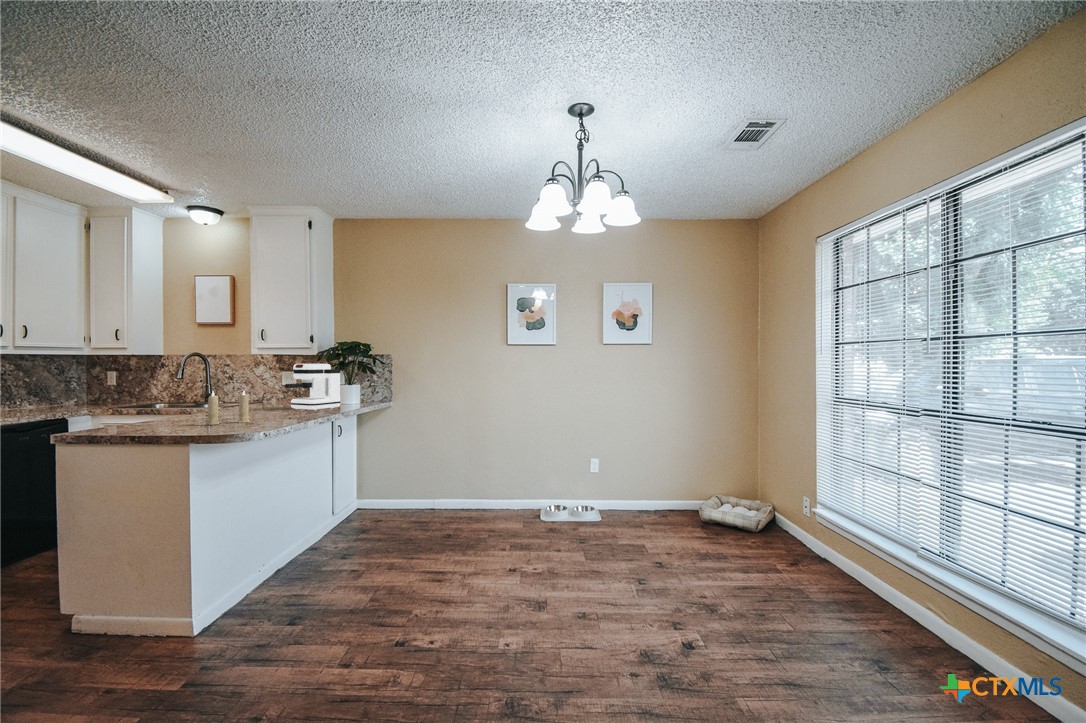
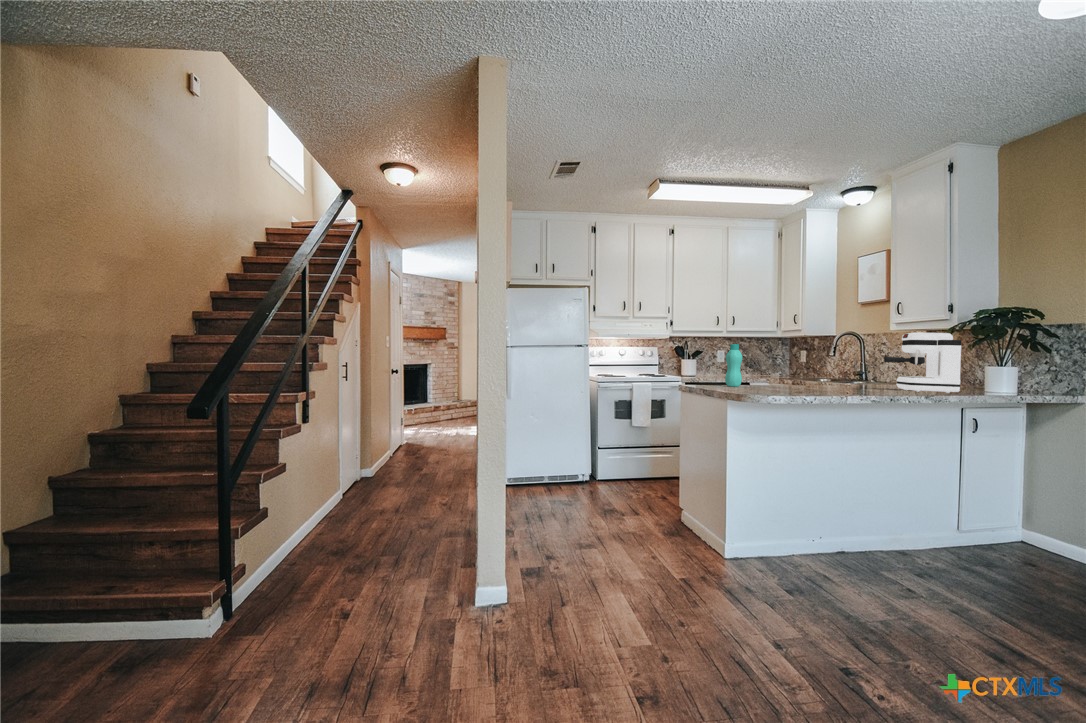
bottle: none [167,384,190,432] -> present [725,344,743,387]
candle: present [207,391,250,425] -> none [769,354,807,389]

